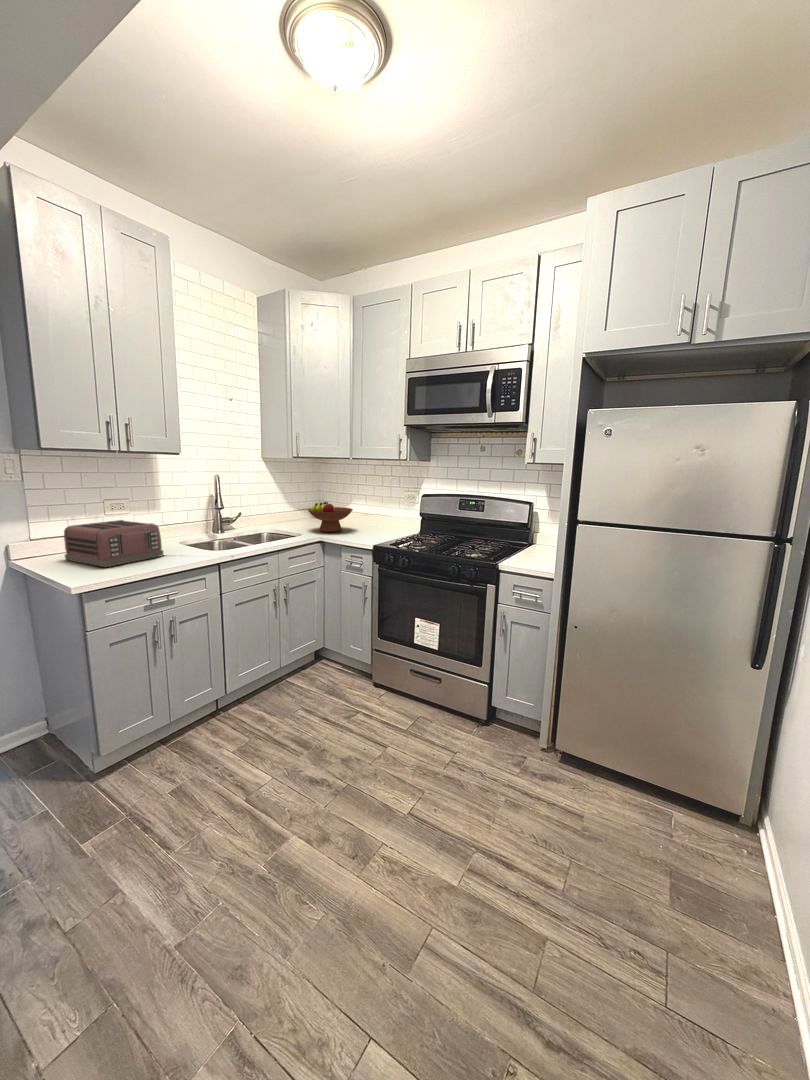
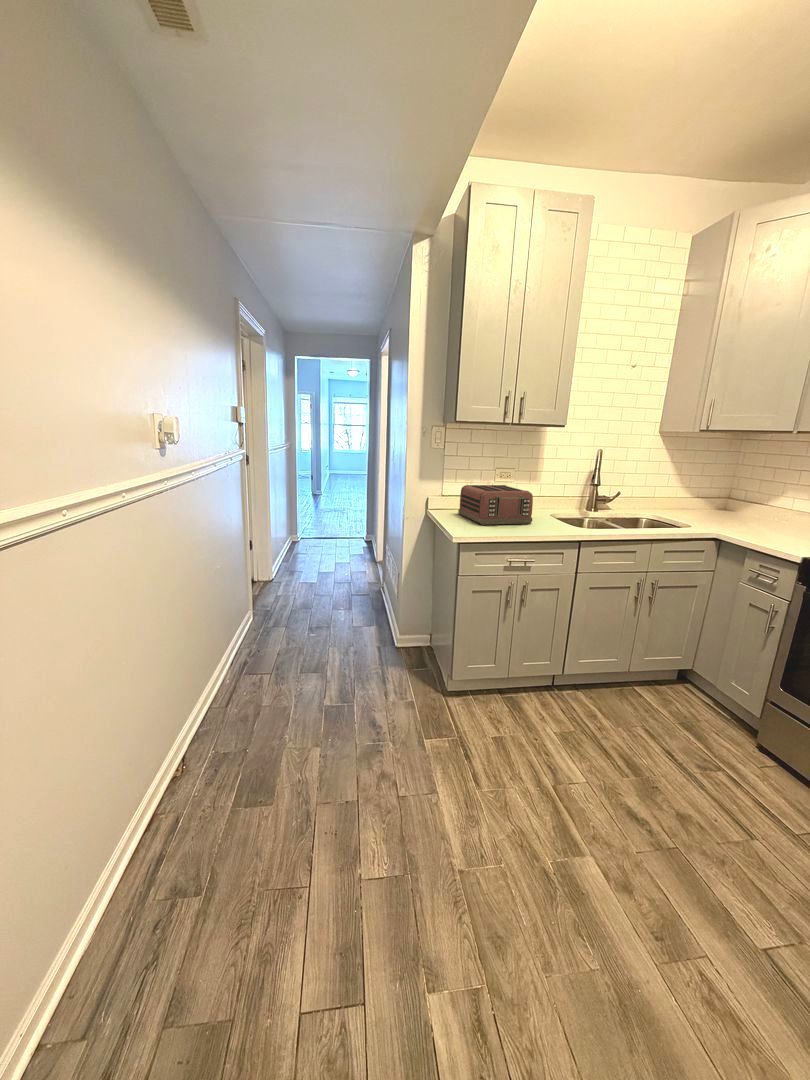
fruit bowl: present [308,502,353,532] -> none [707,489,780,530]

